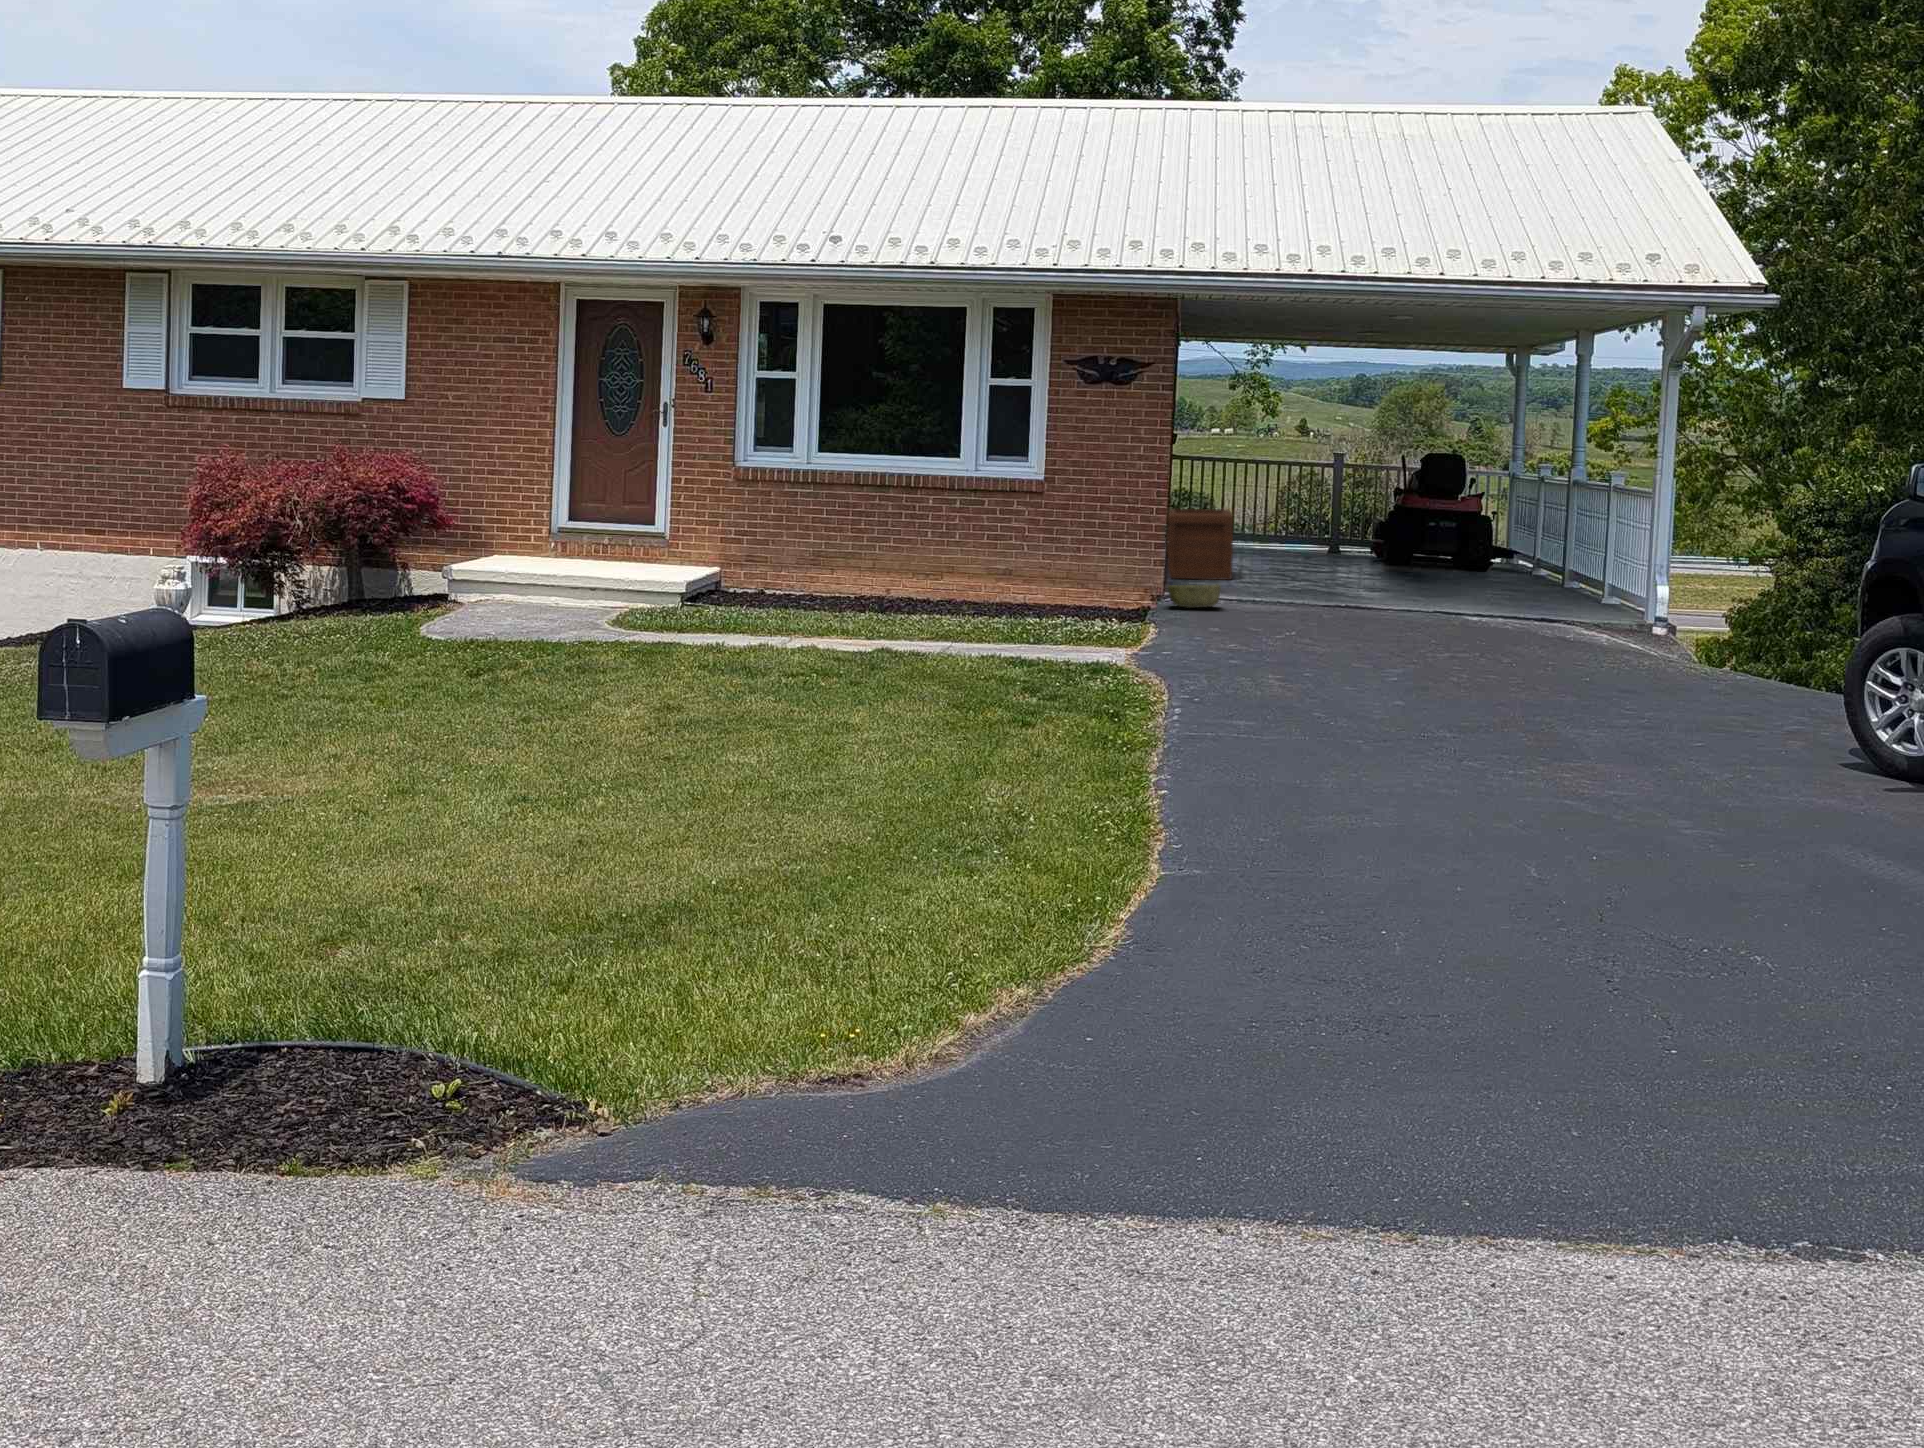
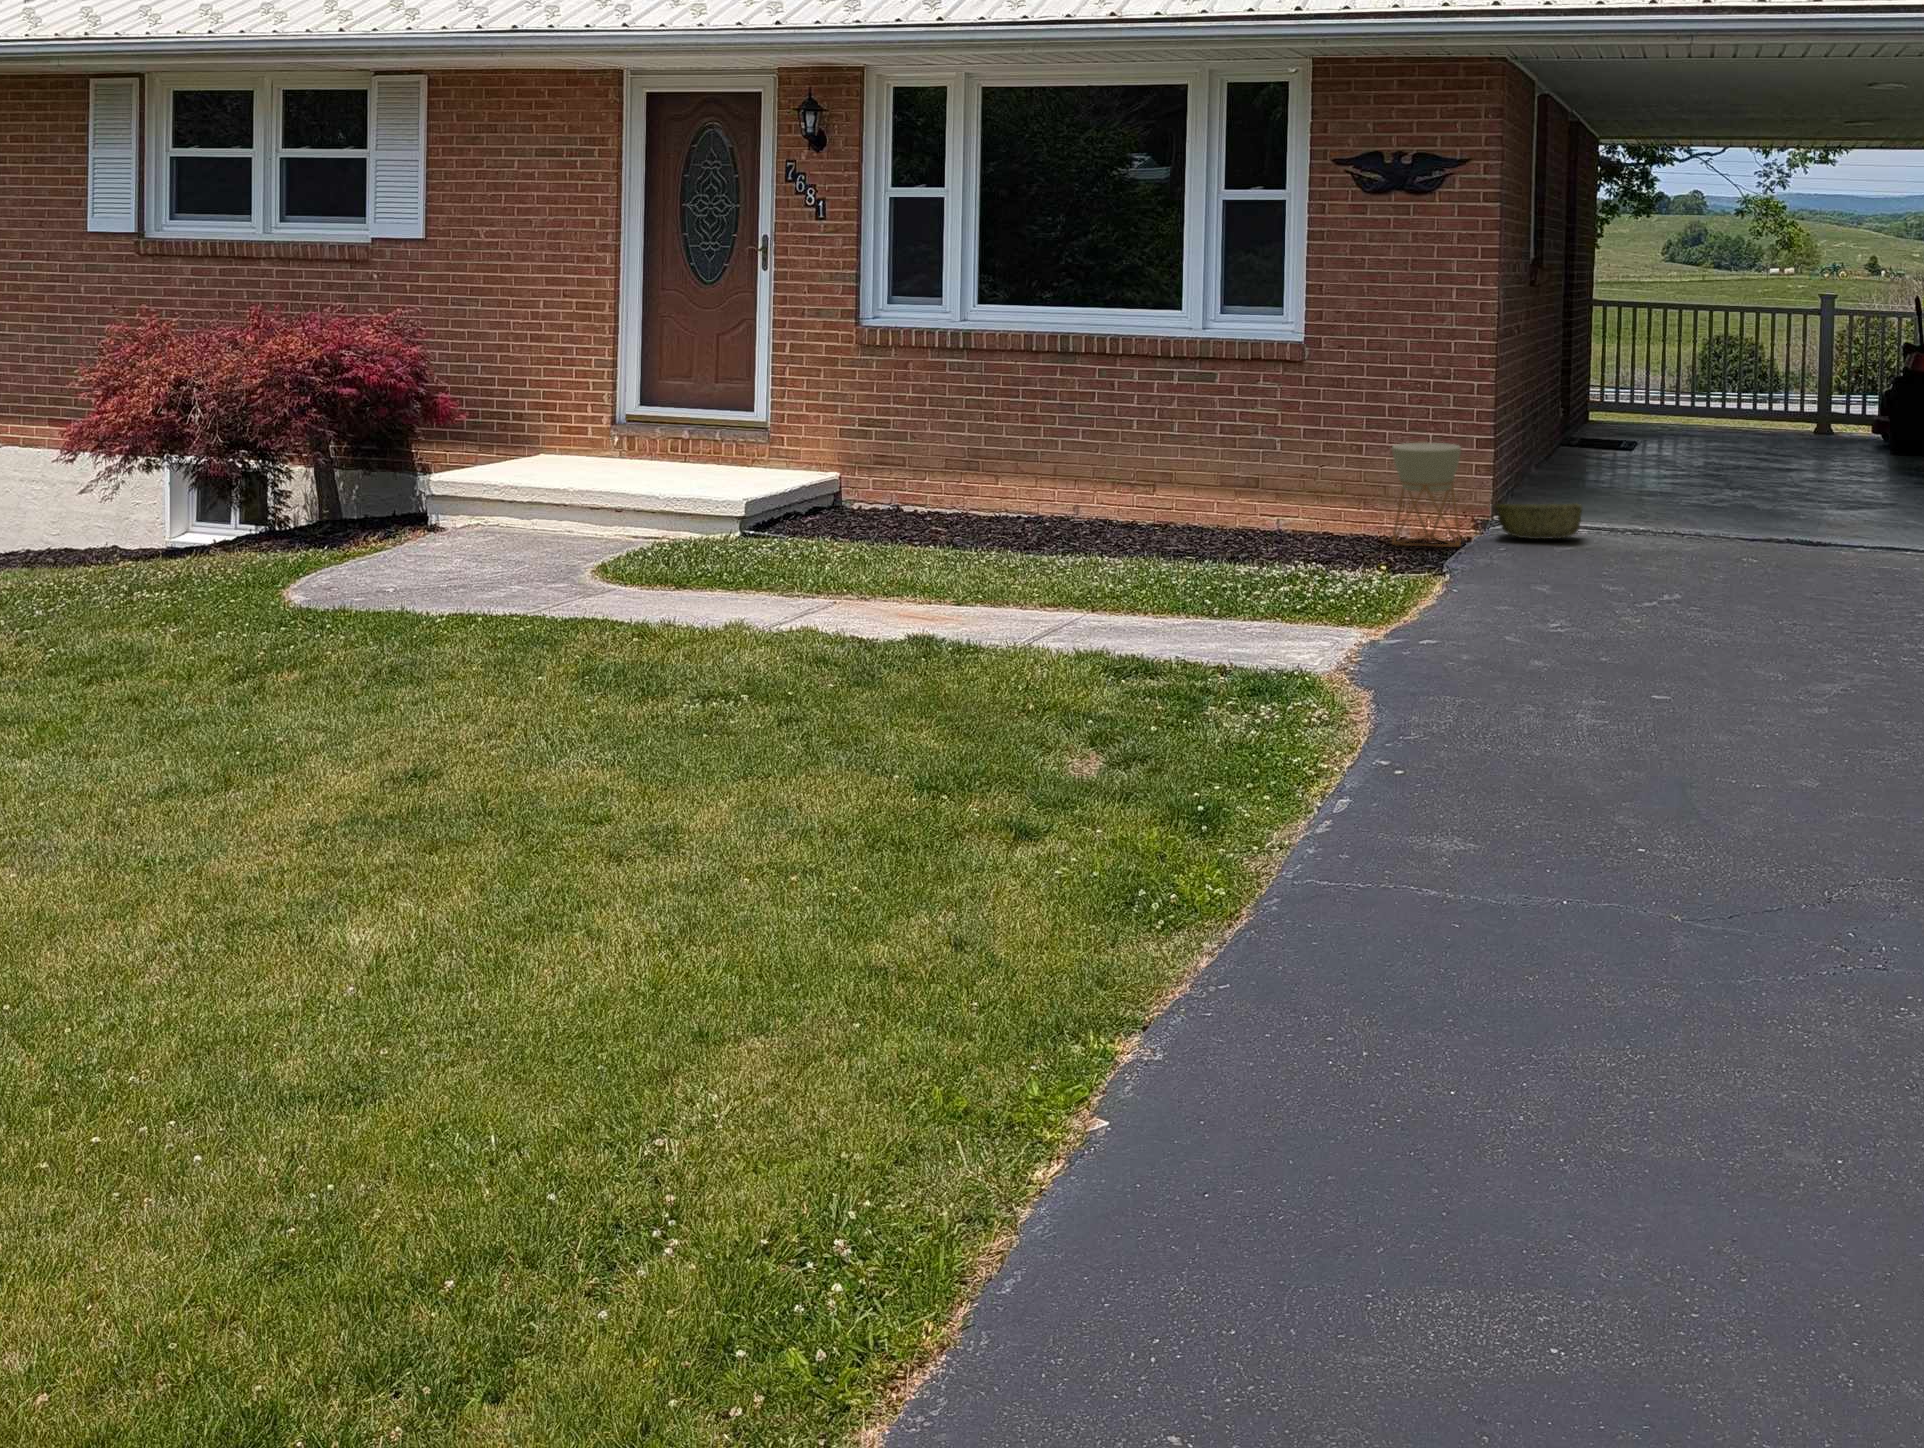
wooden crate: present [1167,509,1233,580] -> none [1527,379,1634,486]
planter: none [1105,546,1149,612] -> present [1392,443,1461,547]

